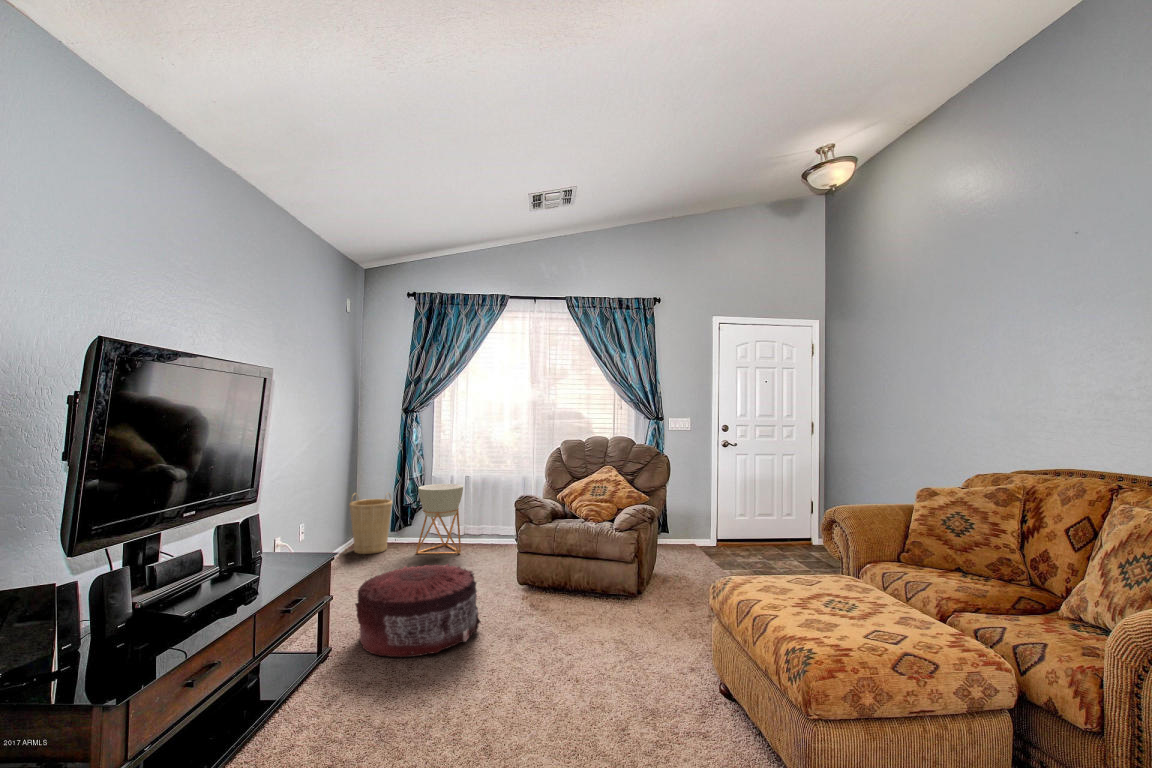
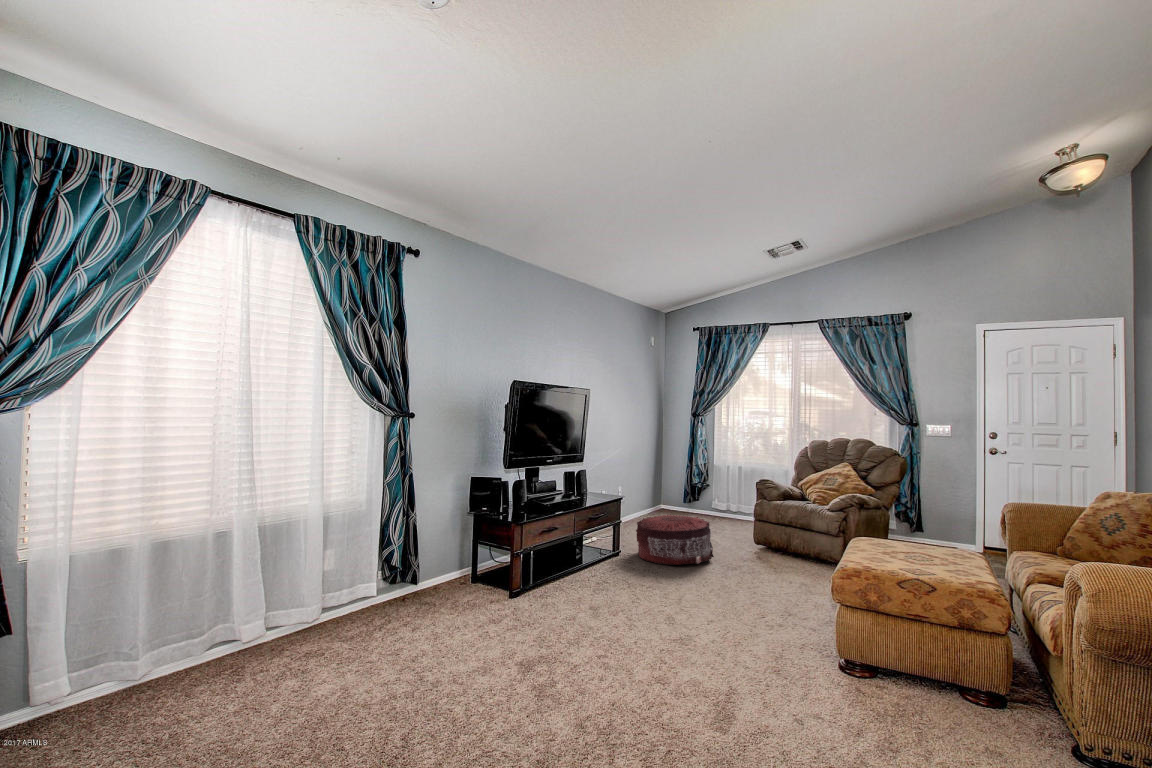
planter: present [416,484,463,554] -> none [699,470,734,523]
basket: present [349,493,392,554] -> none [655,472,684,515]

